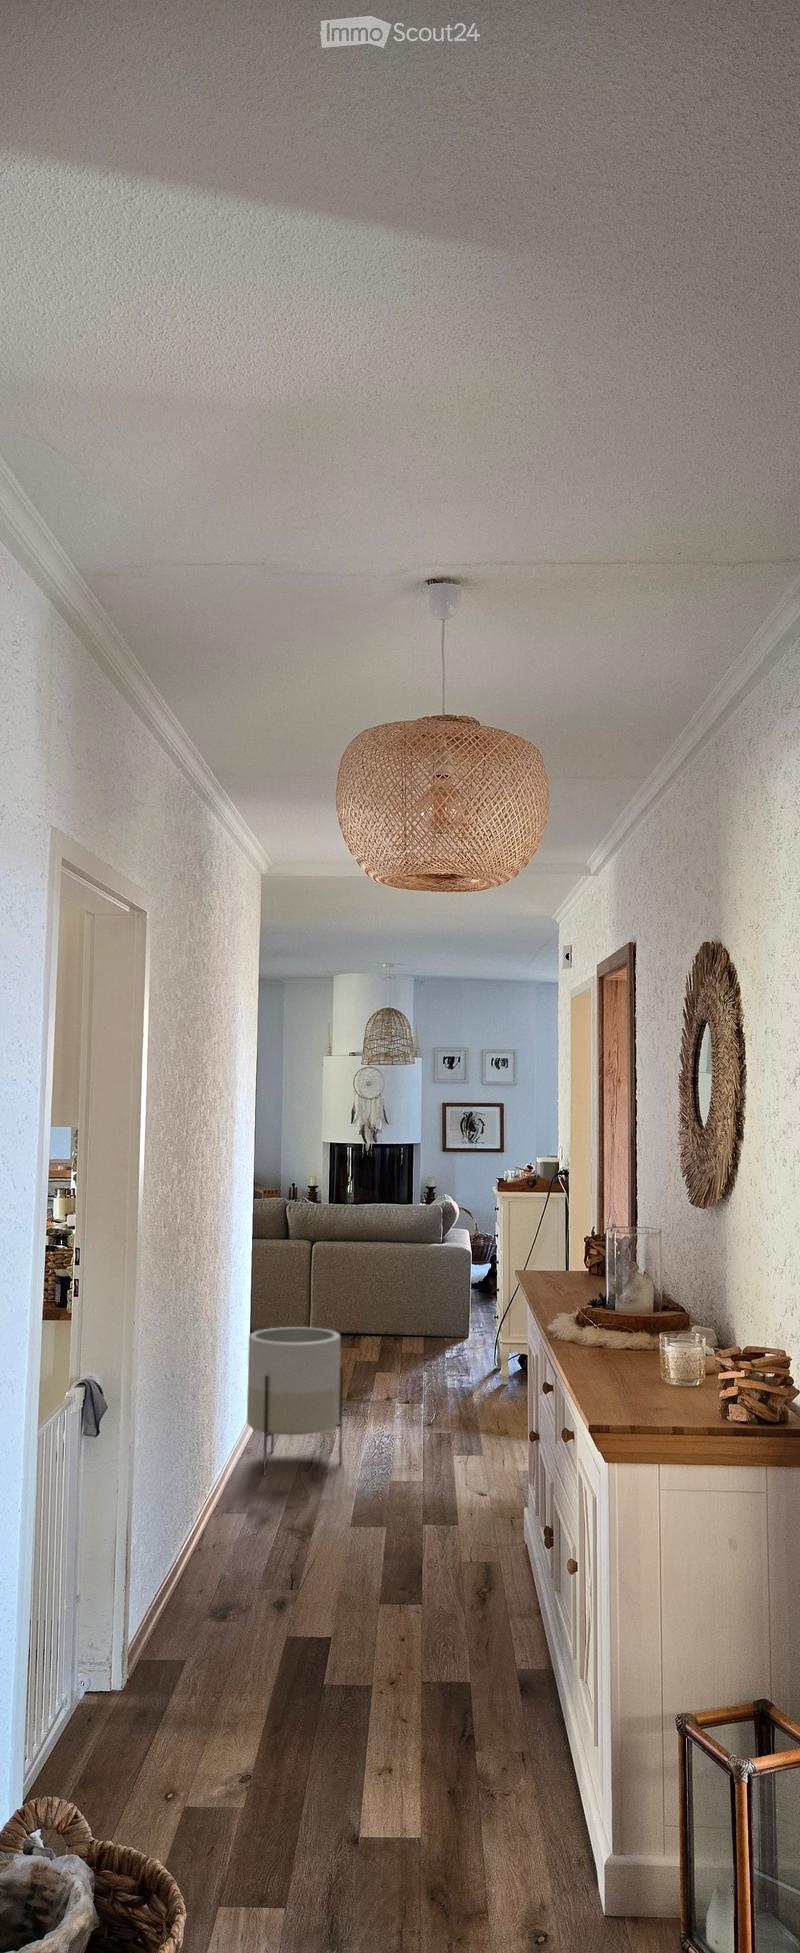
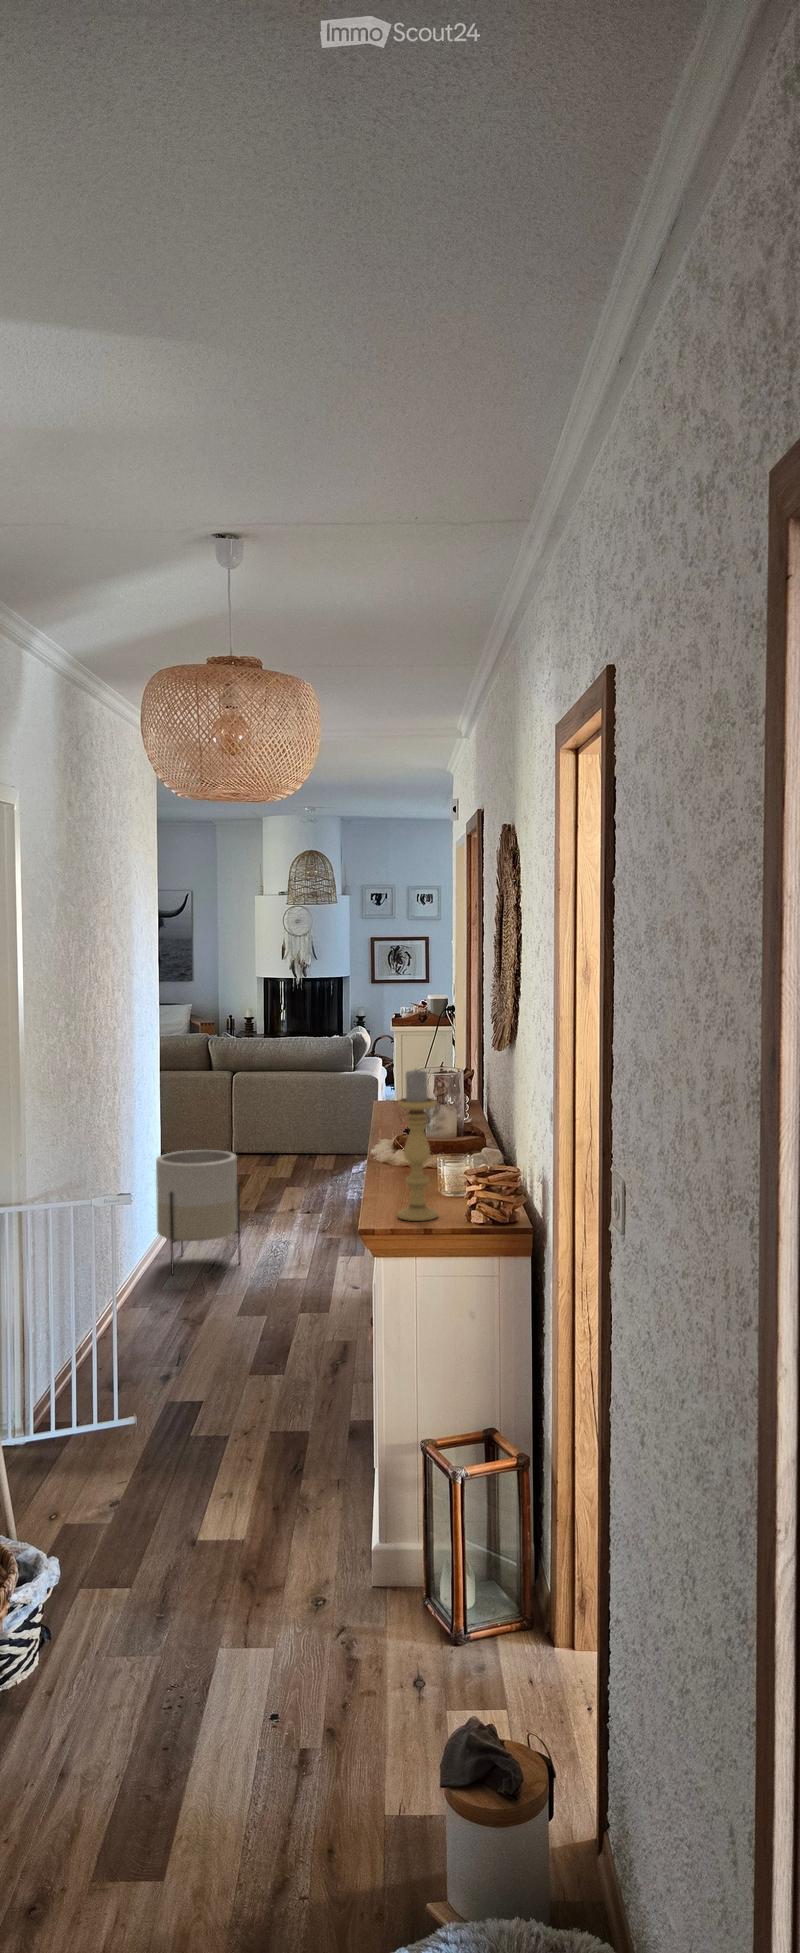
candle holder: none [630,1219,682,1415] -> present [397,1070,438,1221]

